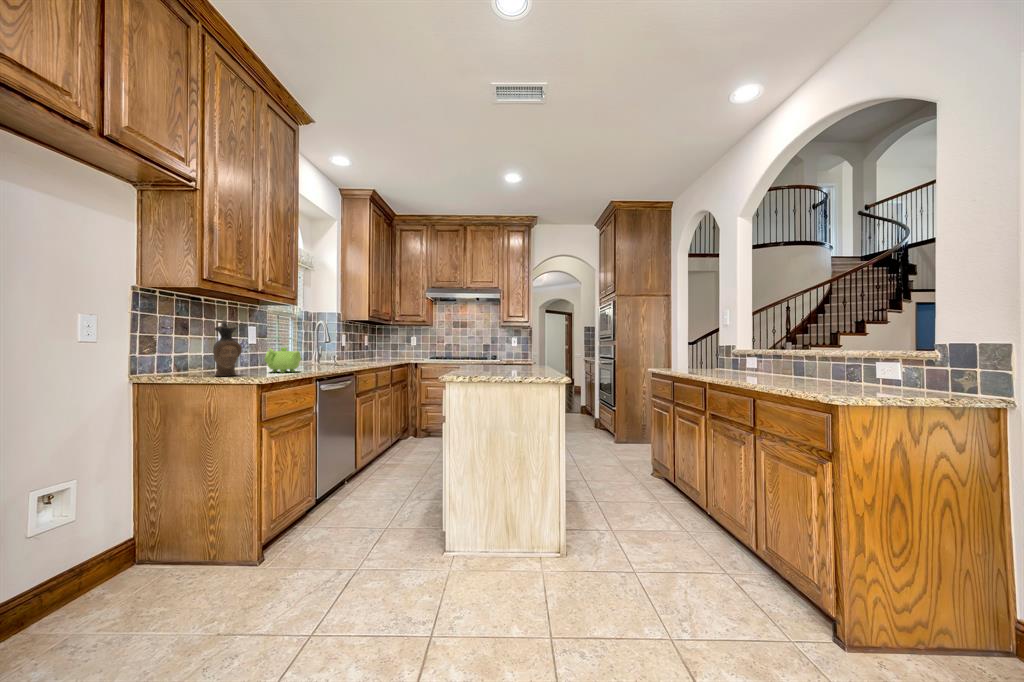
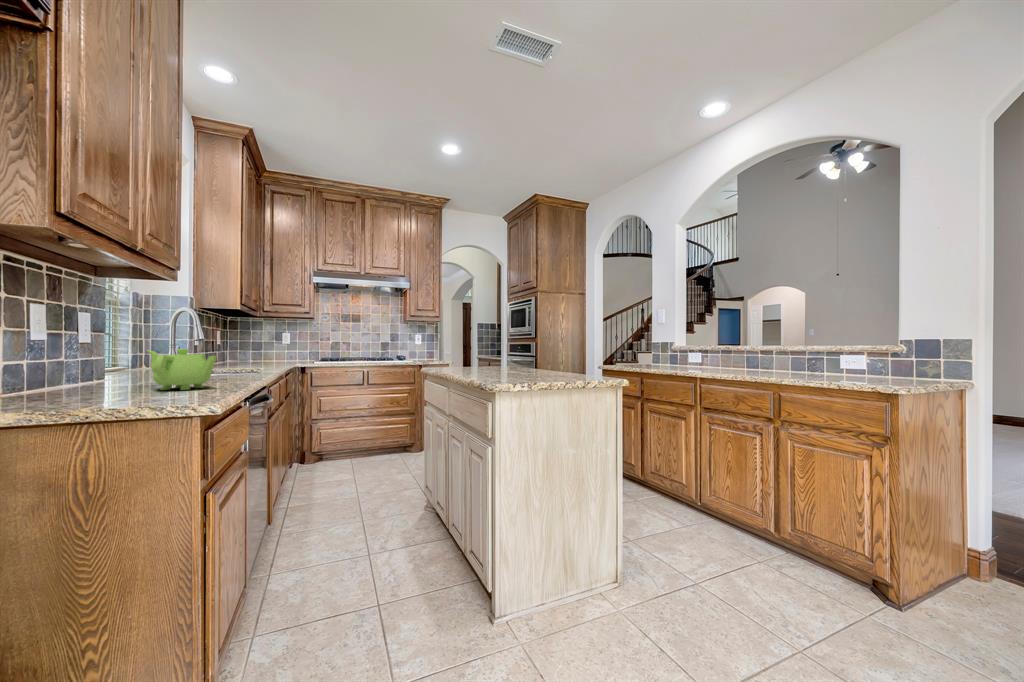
ceramic pitcher: present [213,320,242,376] -> none [64,300,127,402]

